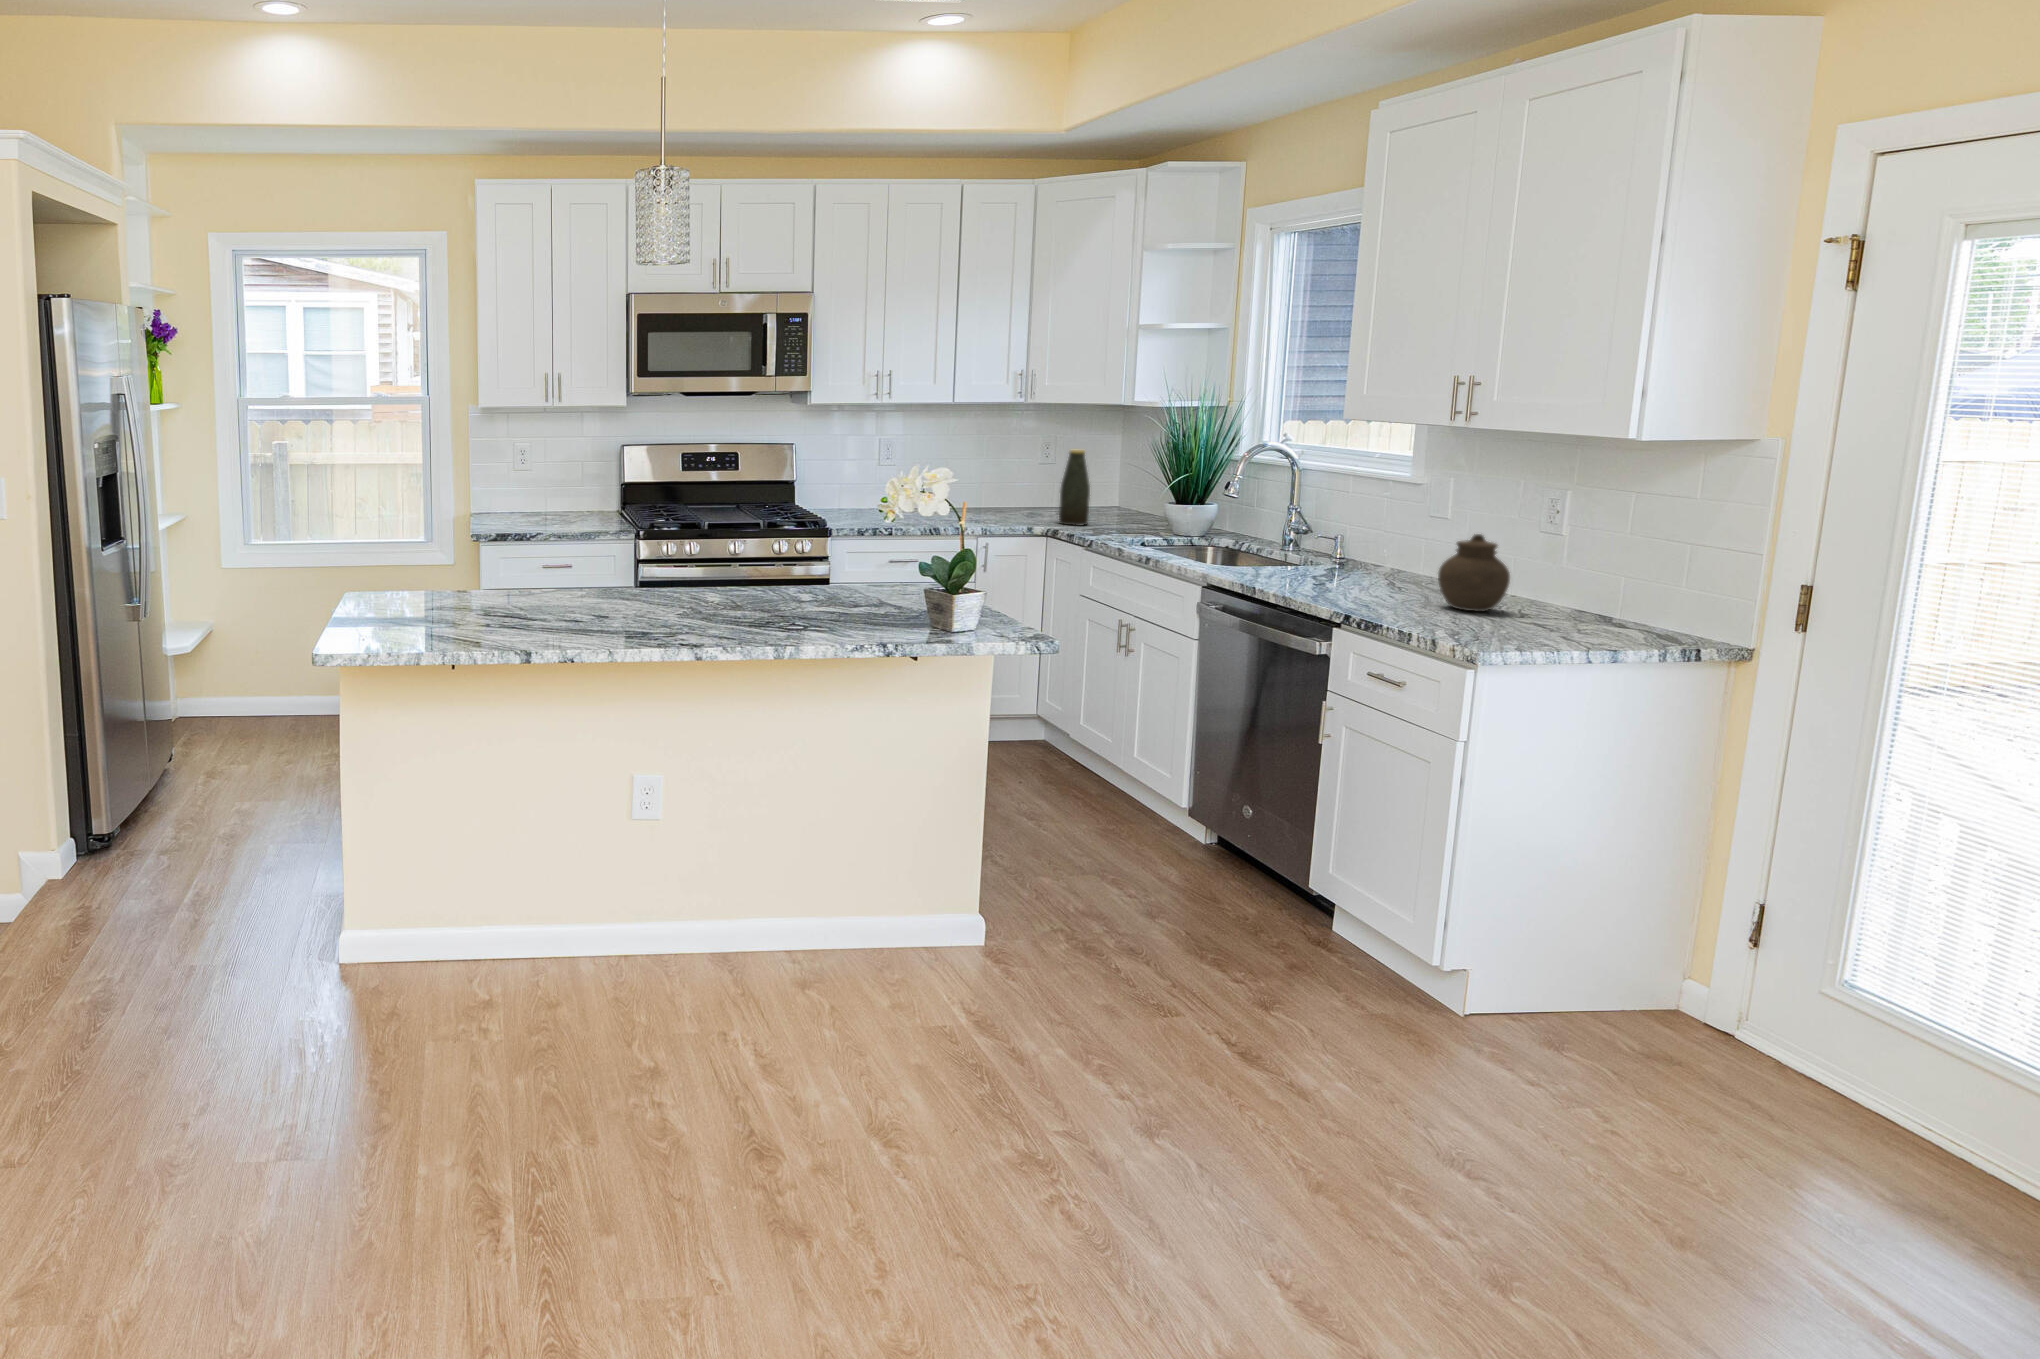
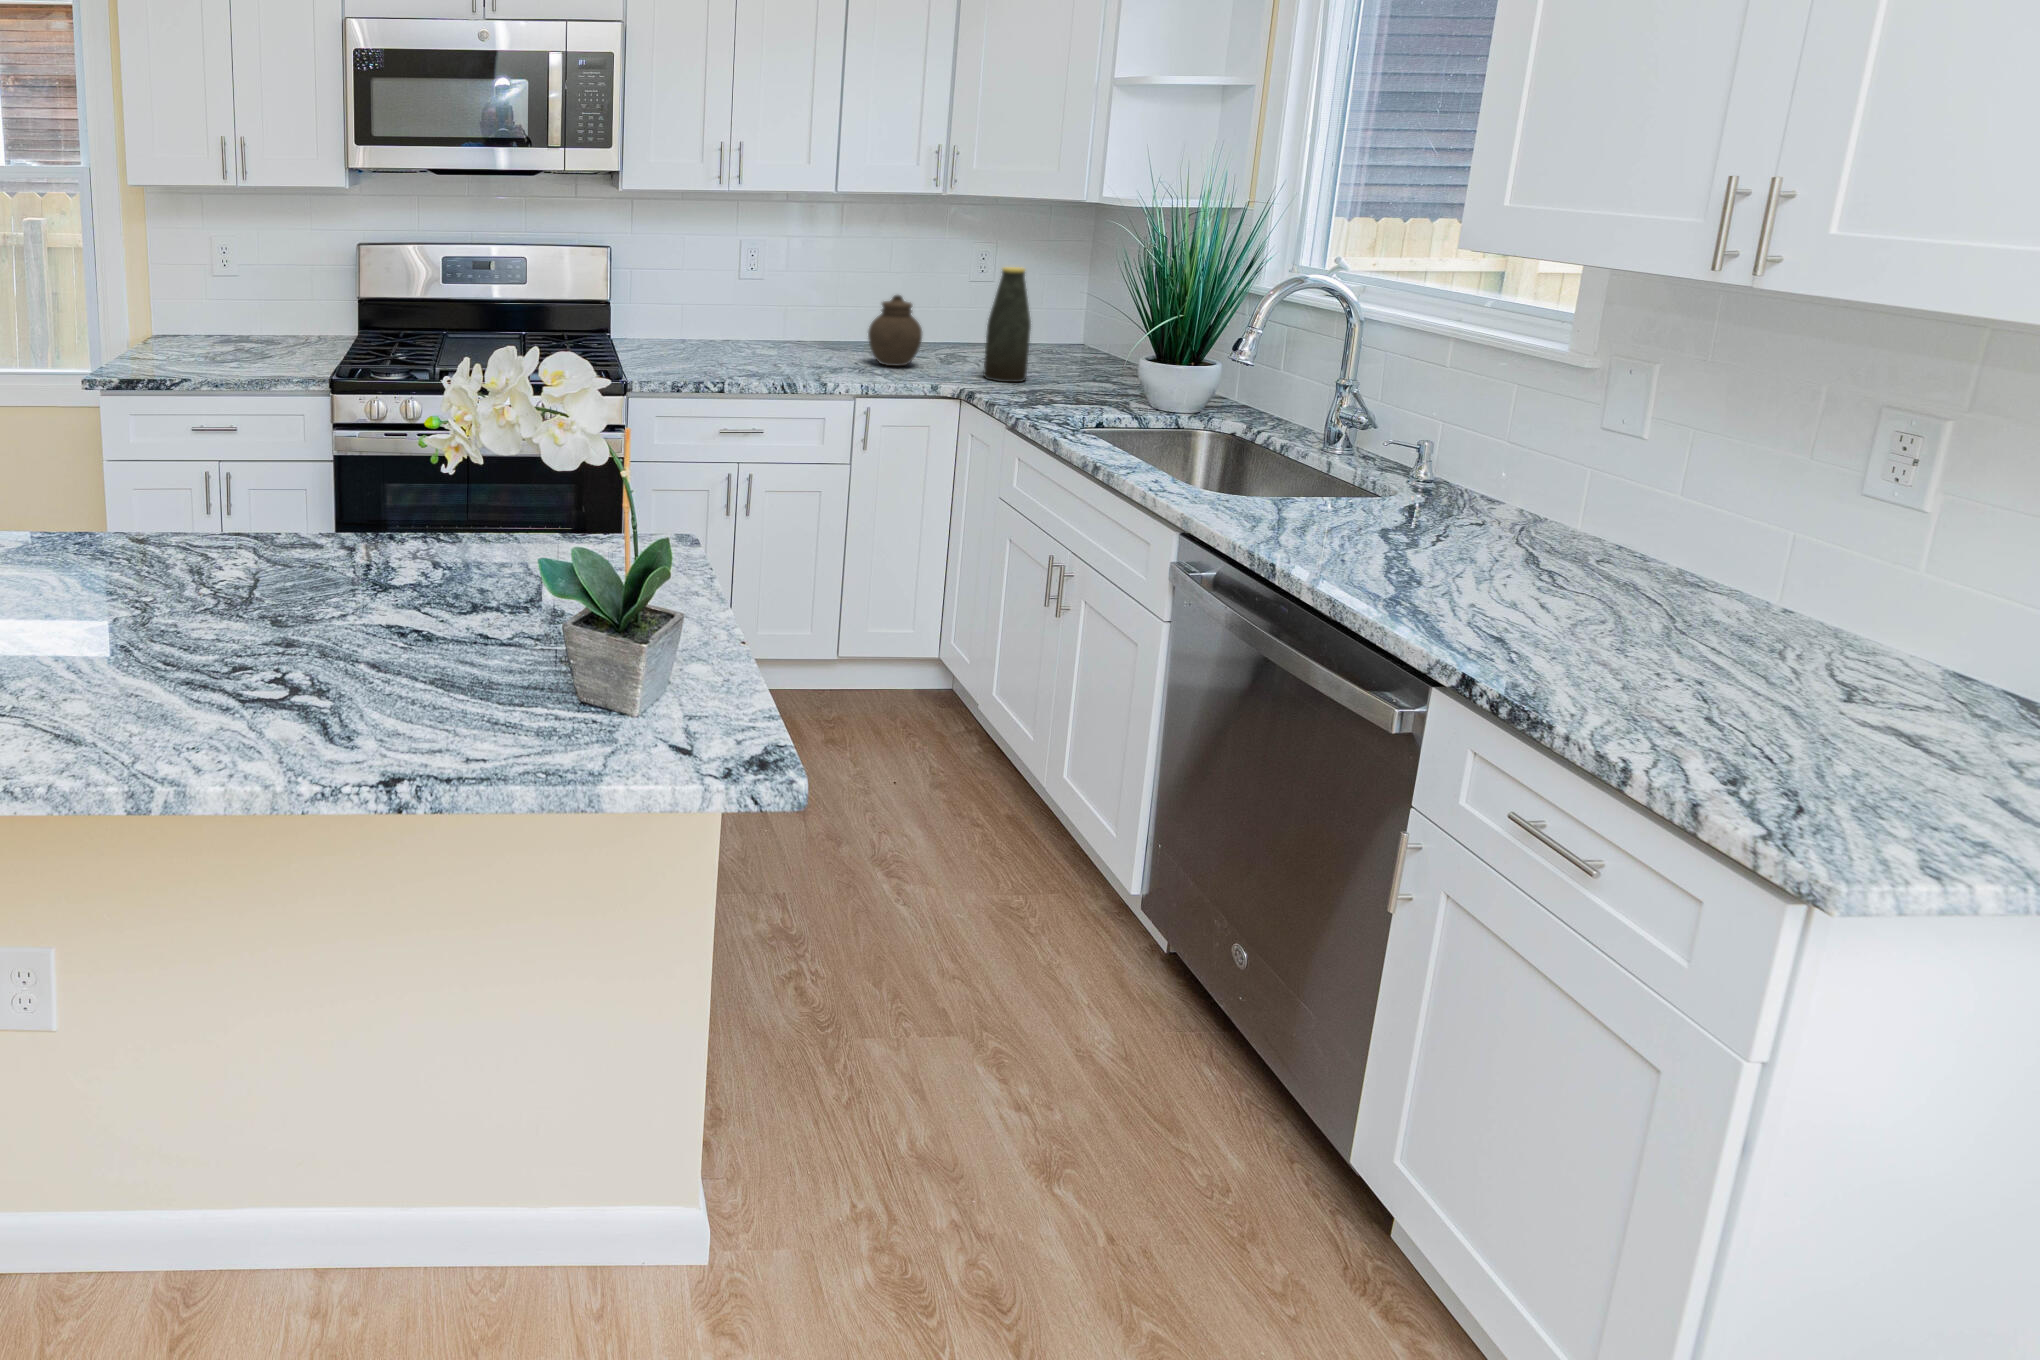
jar: present [1438,534,1510,612] -> present [868,295,922,366]

